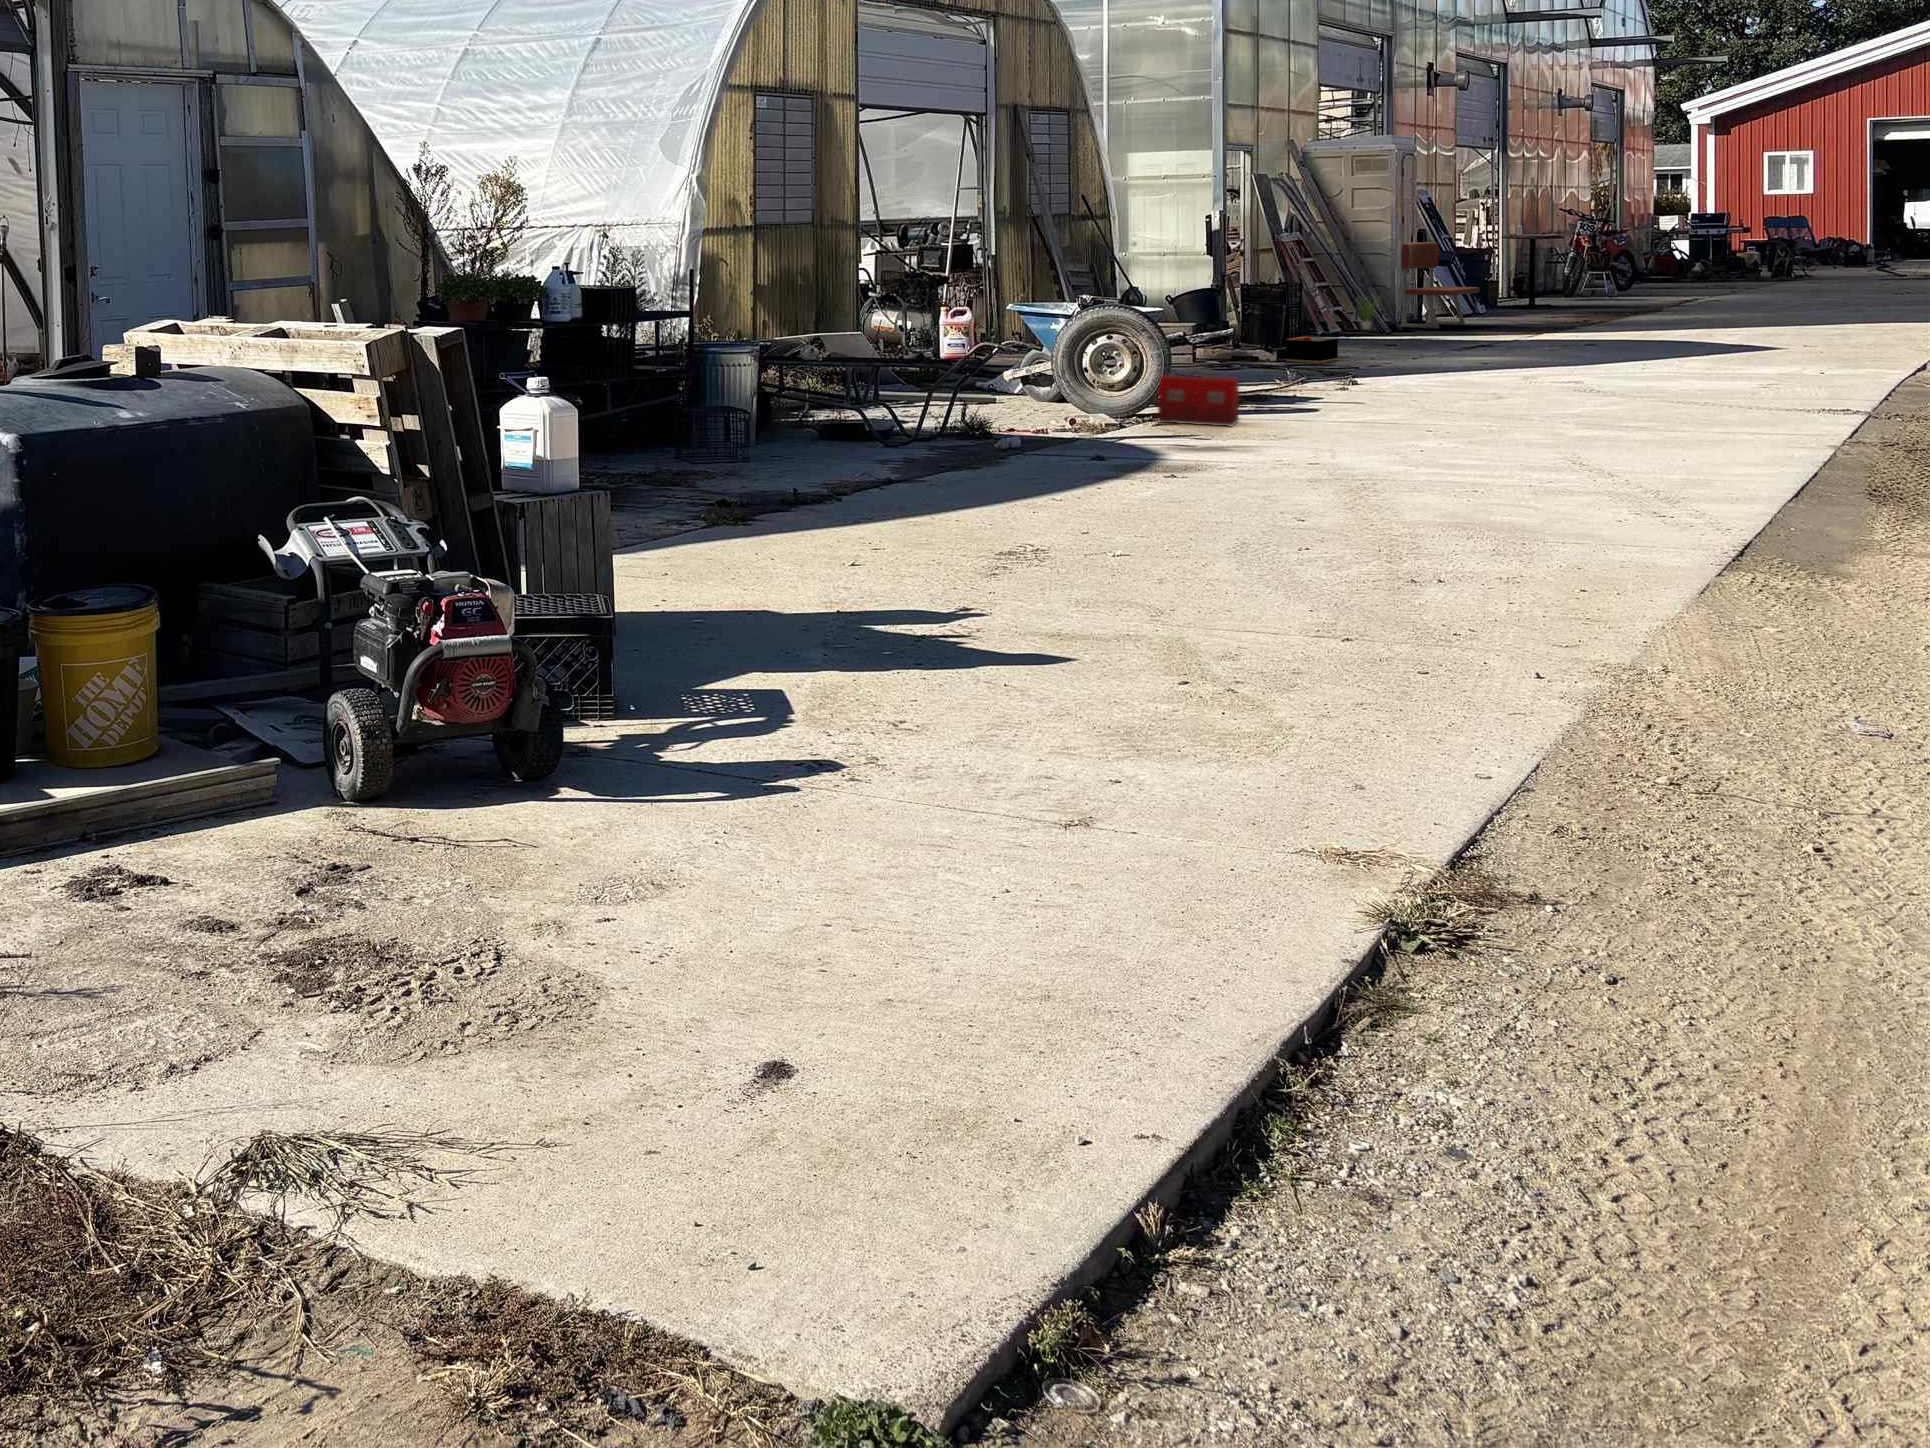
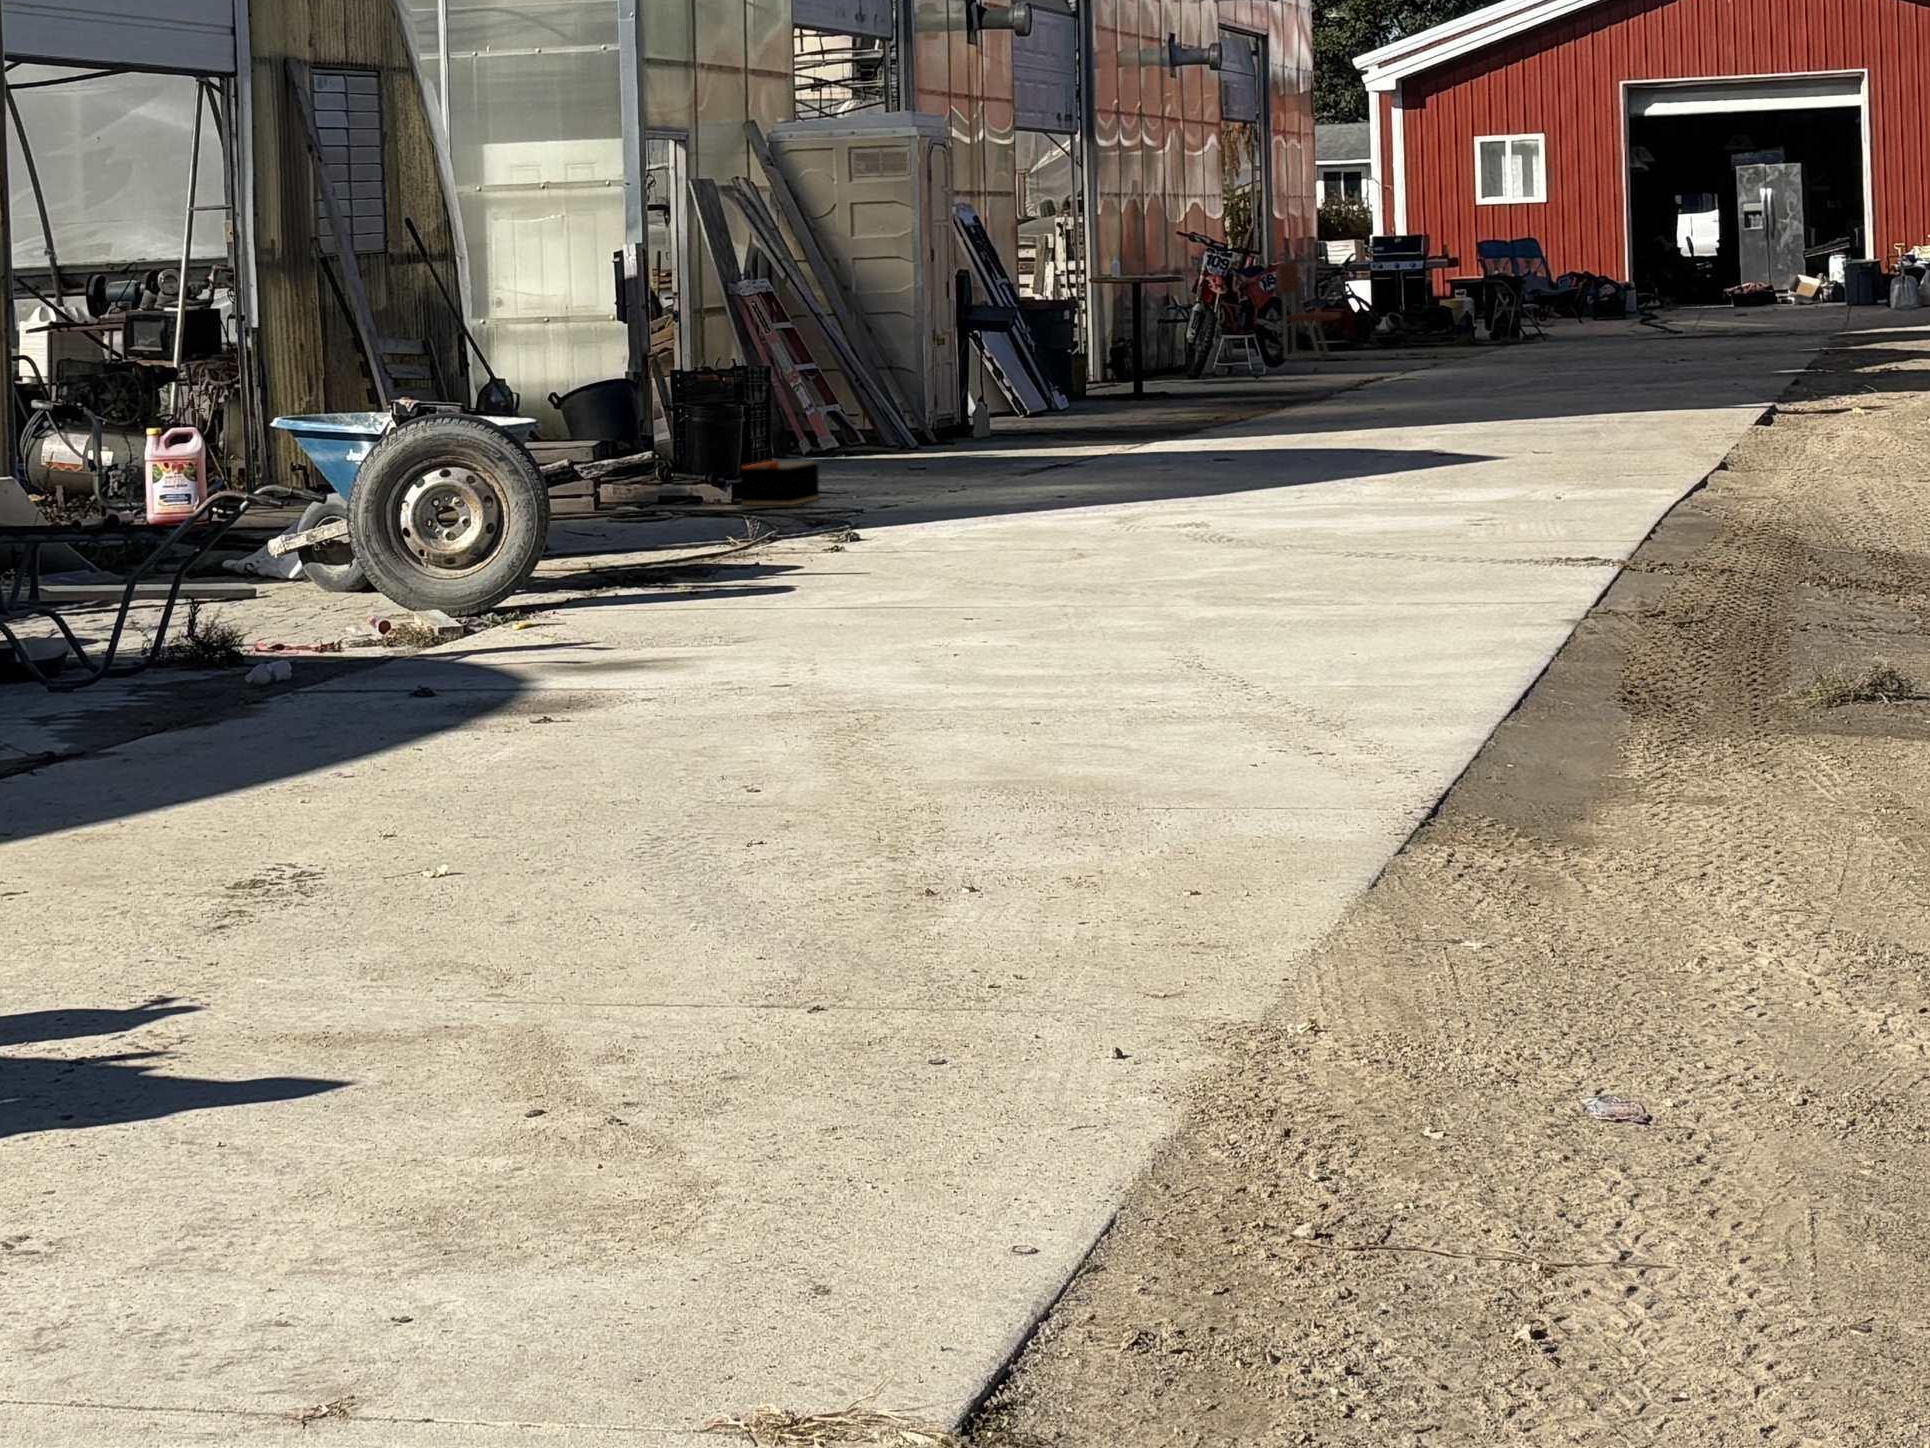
bench: present [1401,242,1480,329] -> present [1277,263,1341,359]
potted plant: present [1357,298,1380,330] -> none [845,388,902,448]
toolbox: present [1158,367,1239,426] -> none [516,517,643,615]

